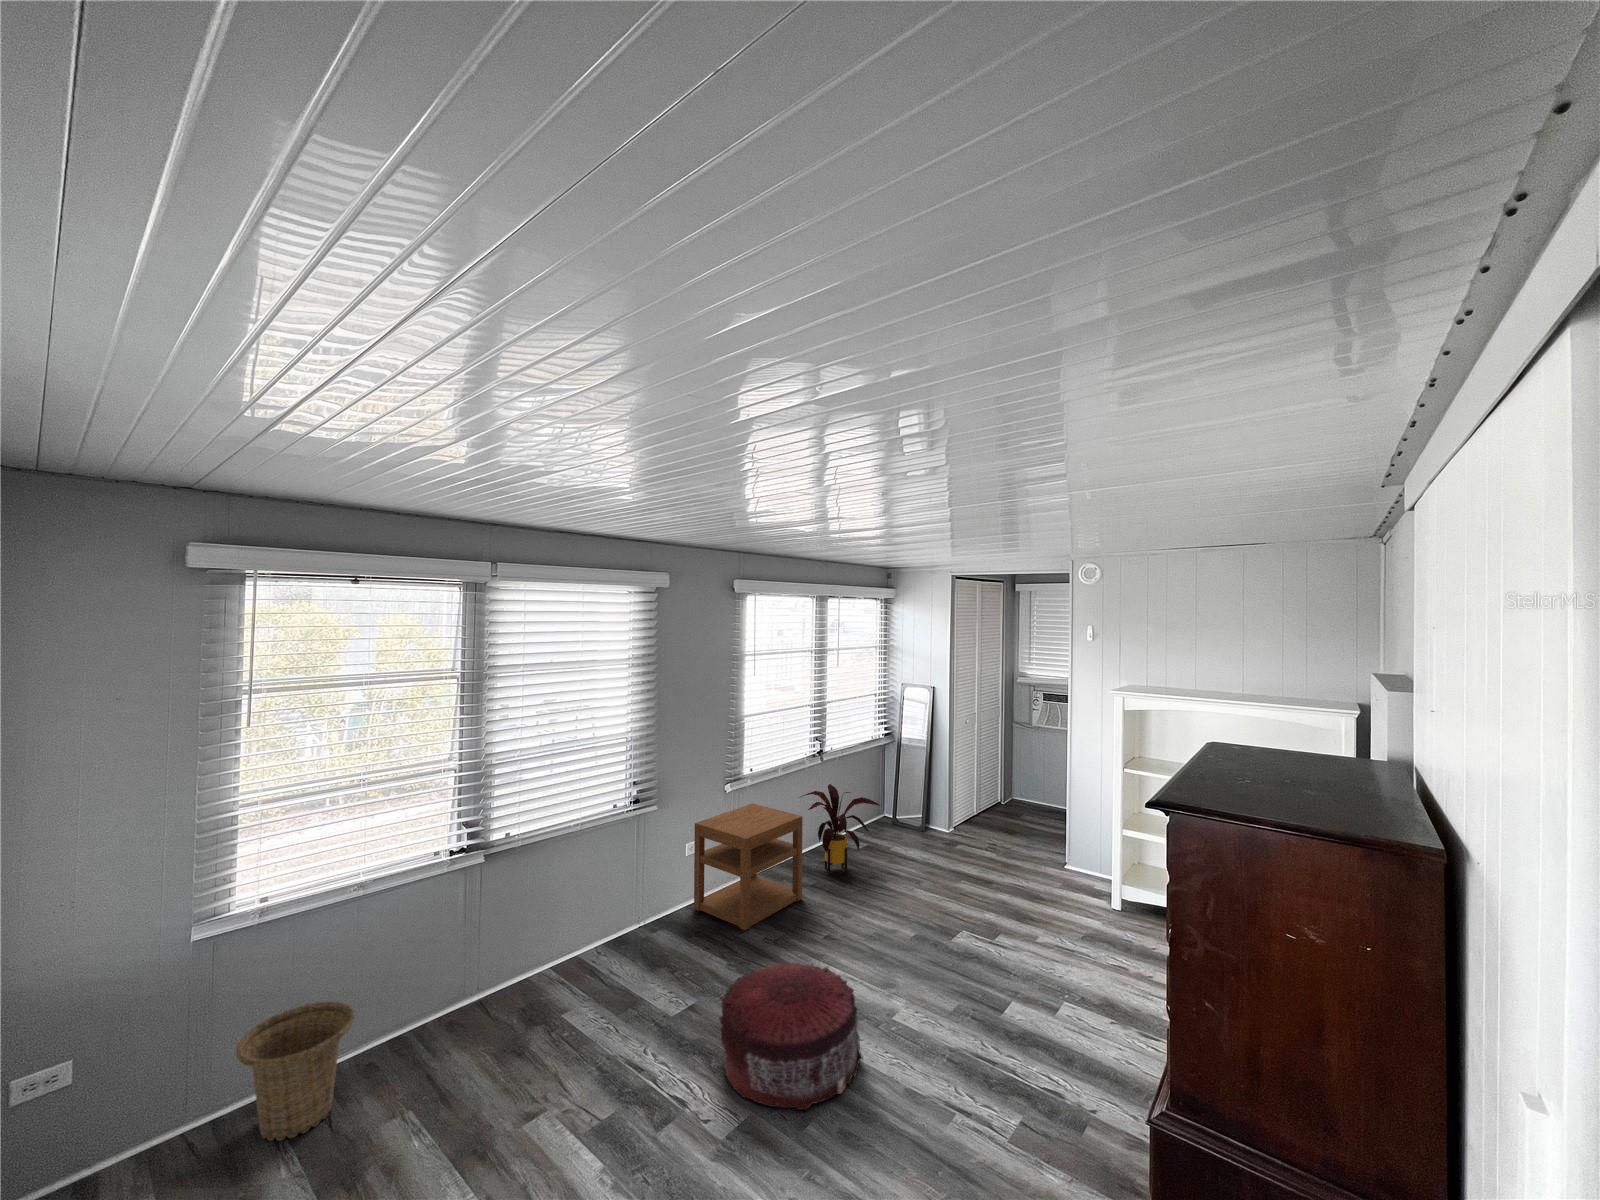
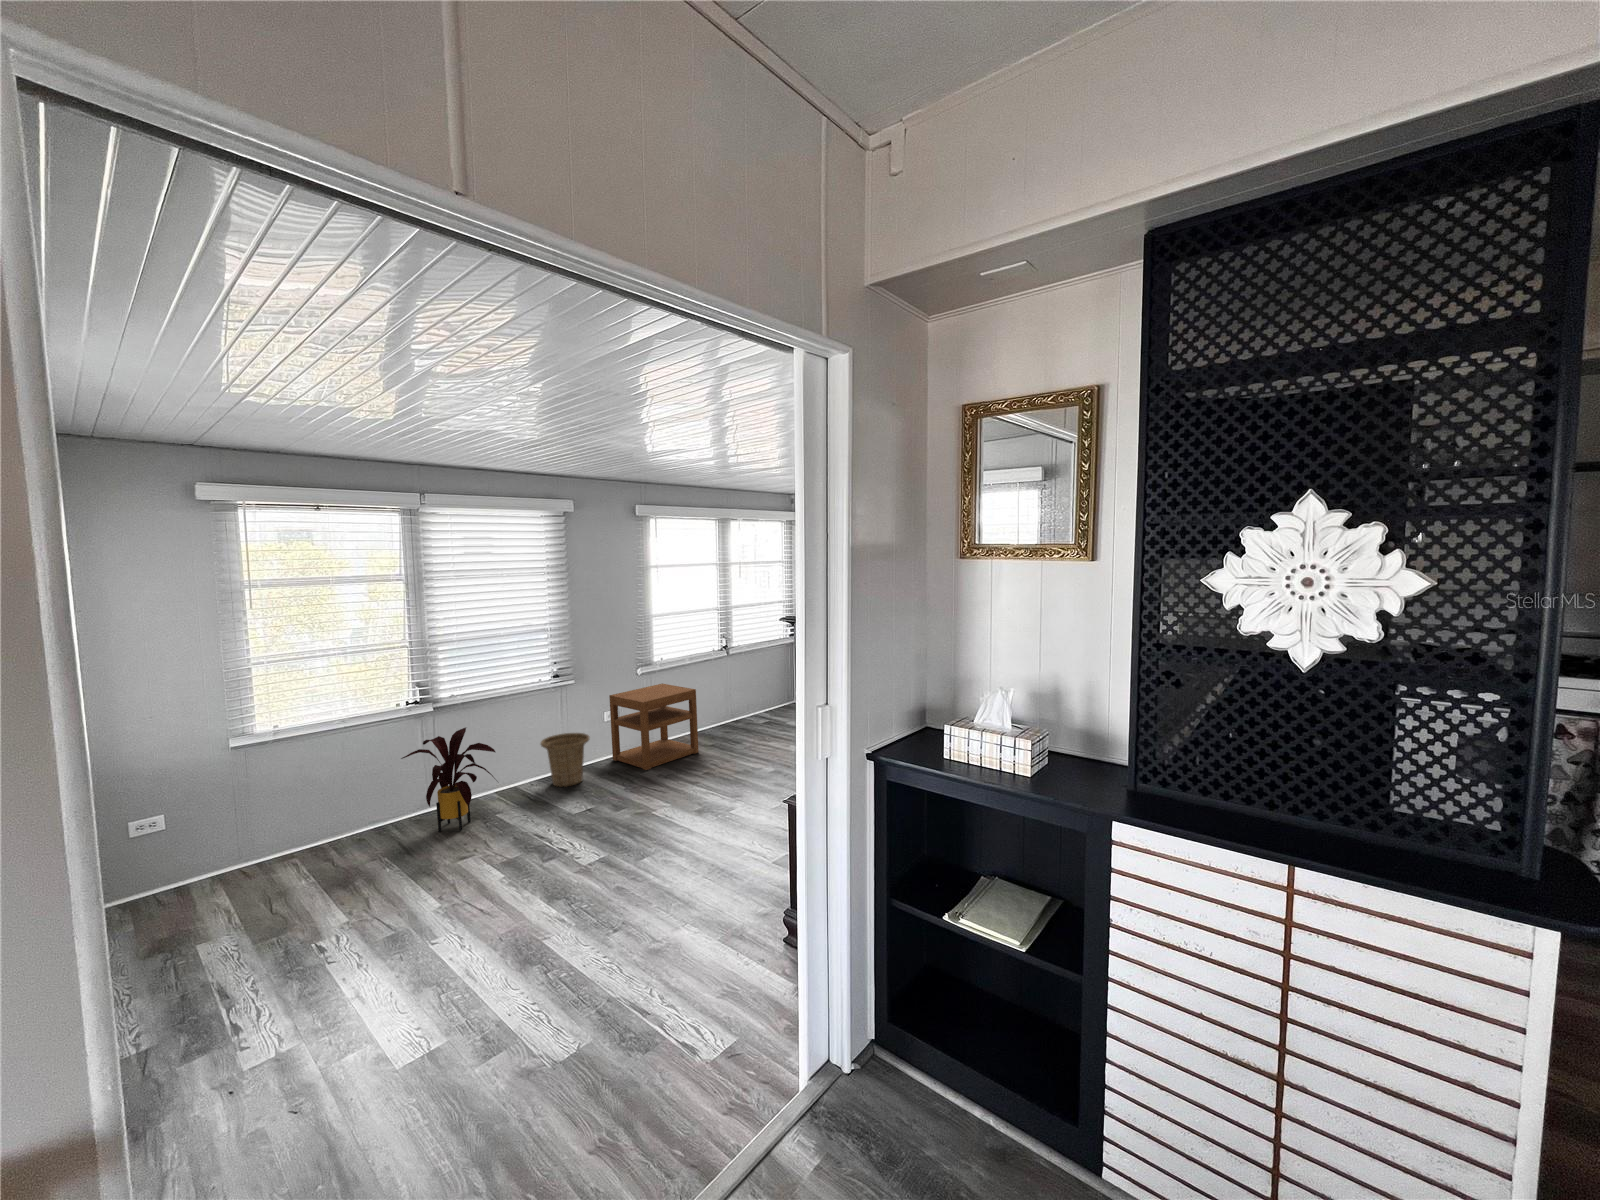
house plant: present [801,784,880,875] -> present [401,728,495,832]
pouf: present [719,962,863,1110] -> none [592,771,692,849]
basket: present [236,1001,354,1141] -> present [541,733,590,787]

